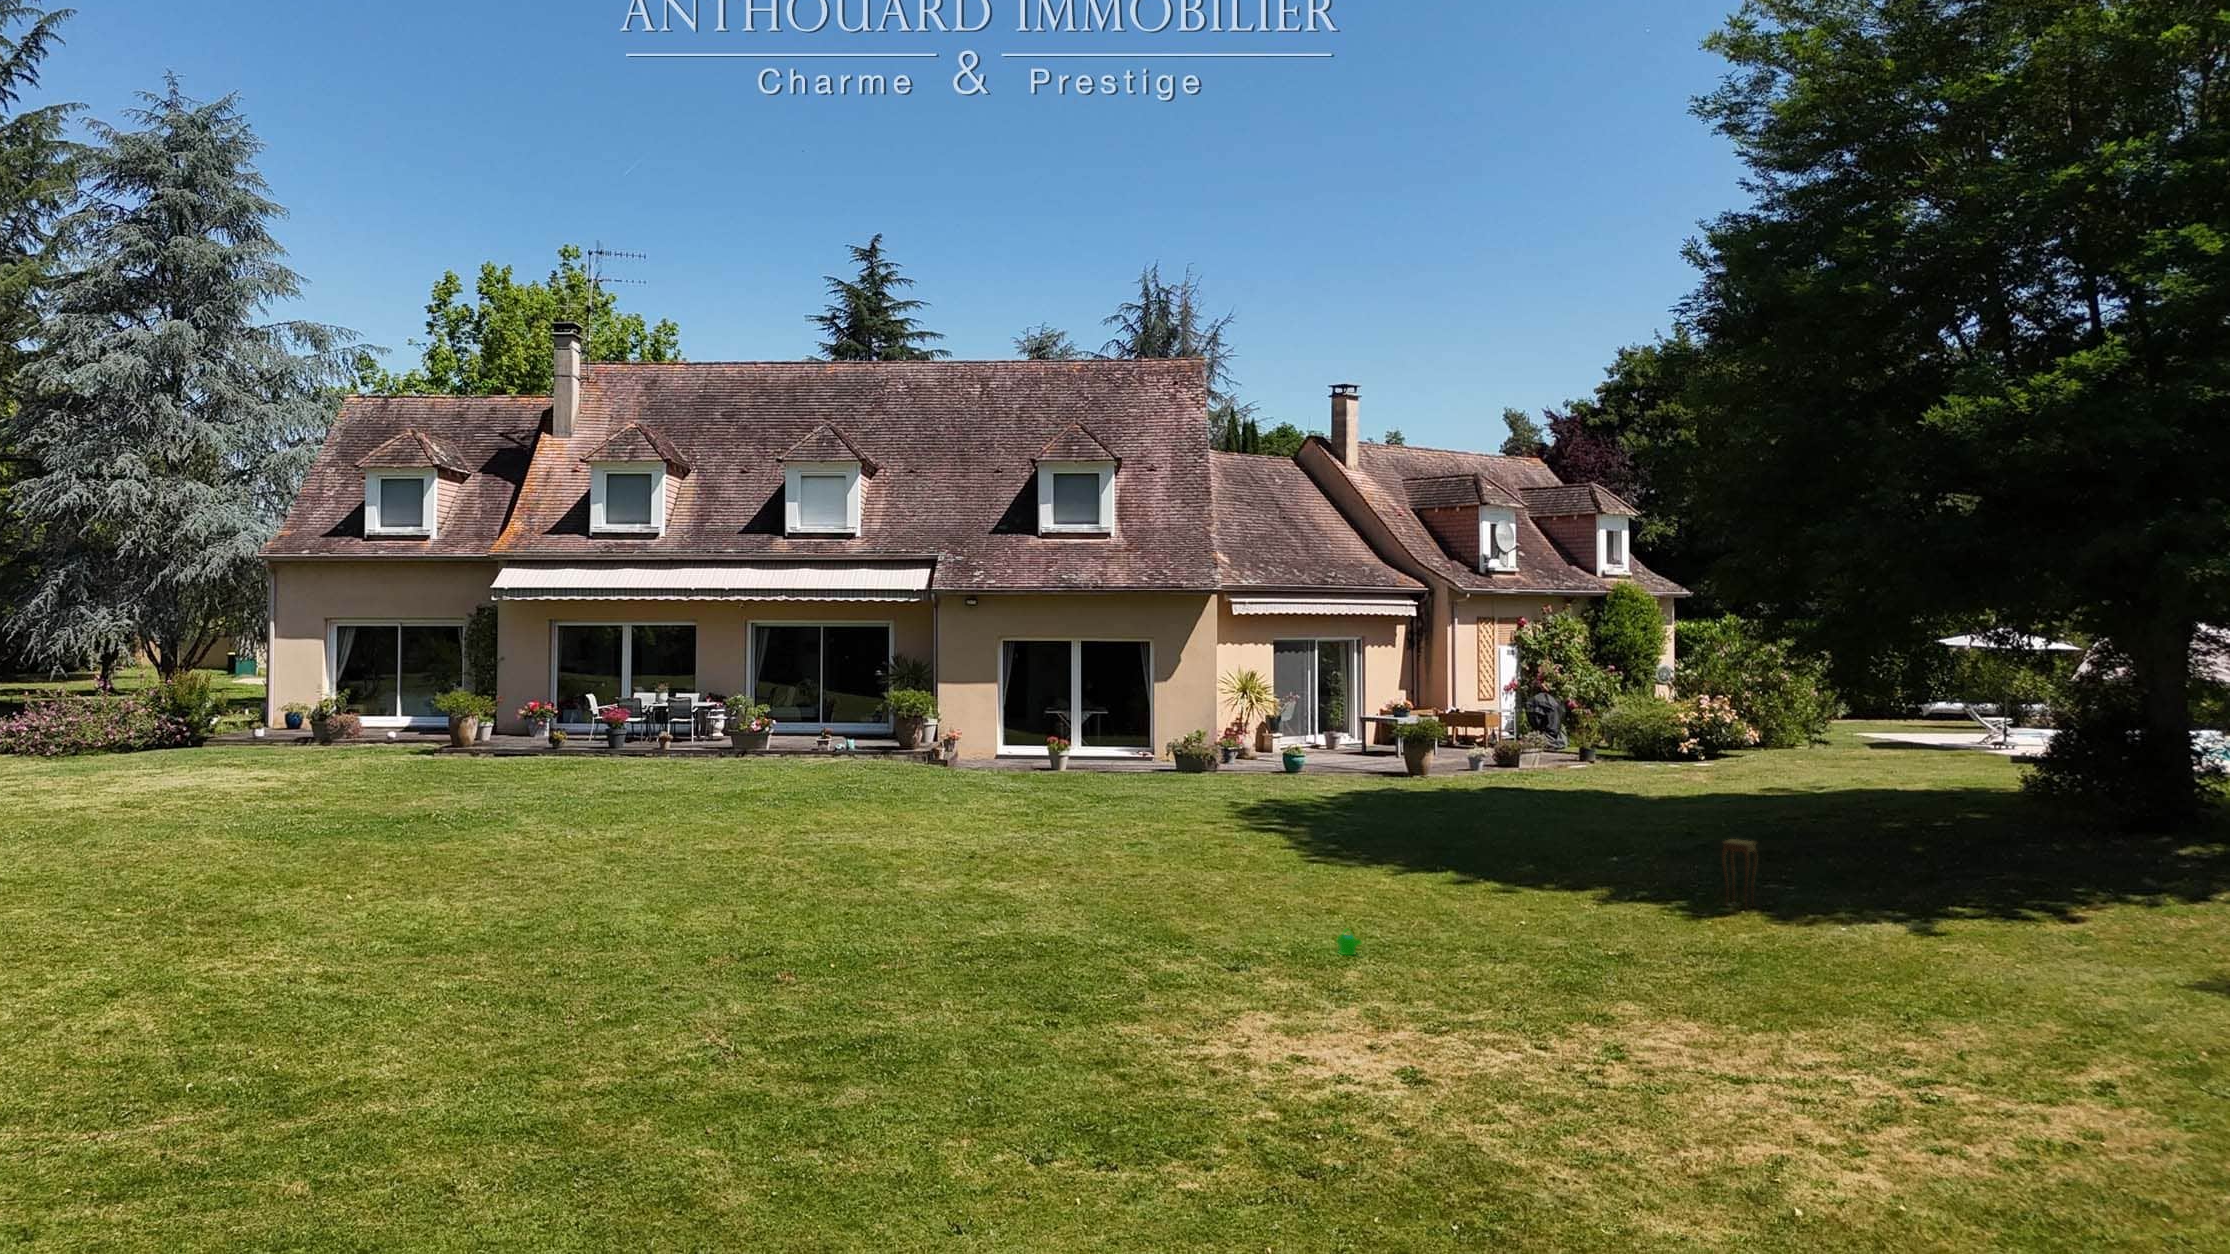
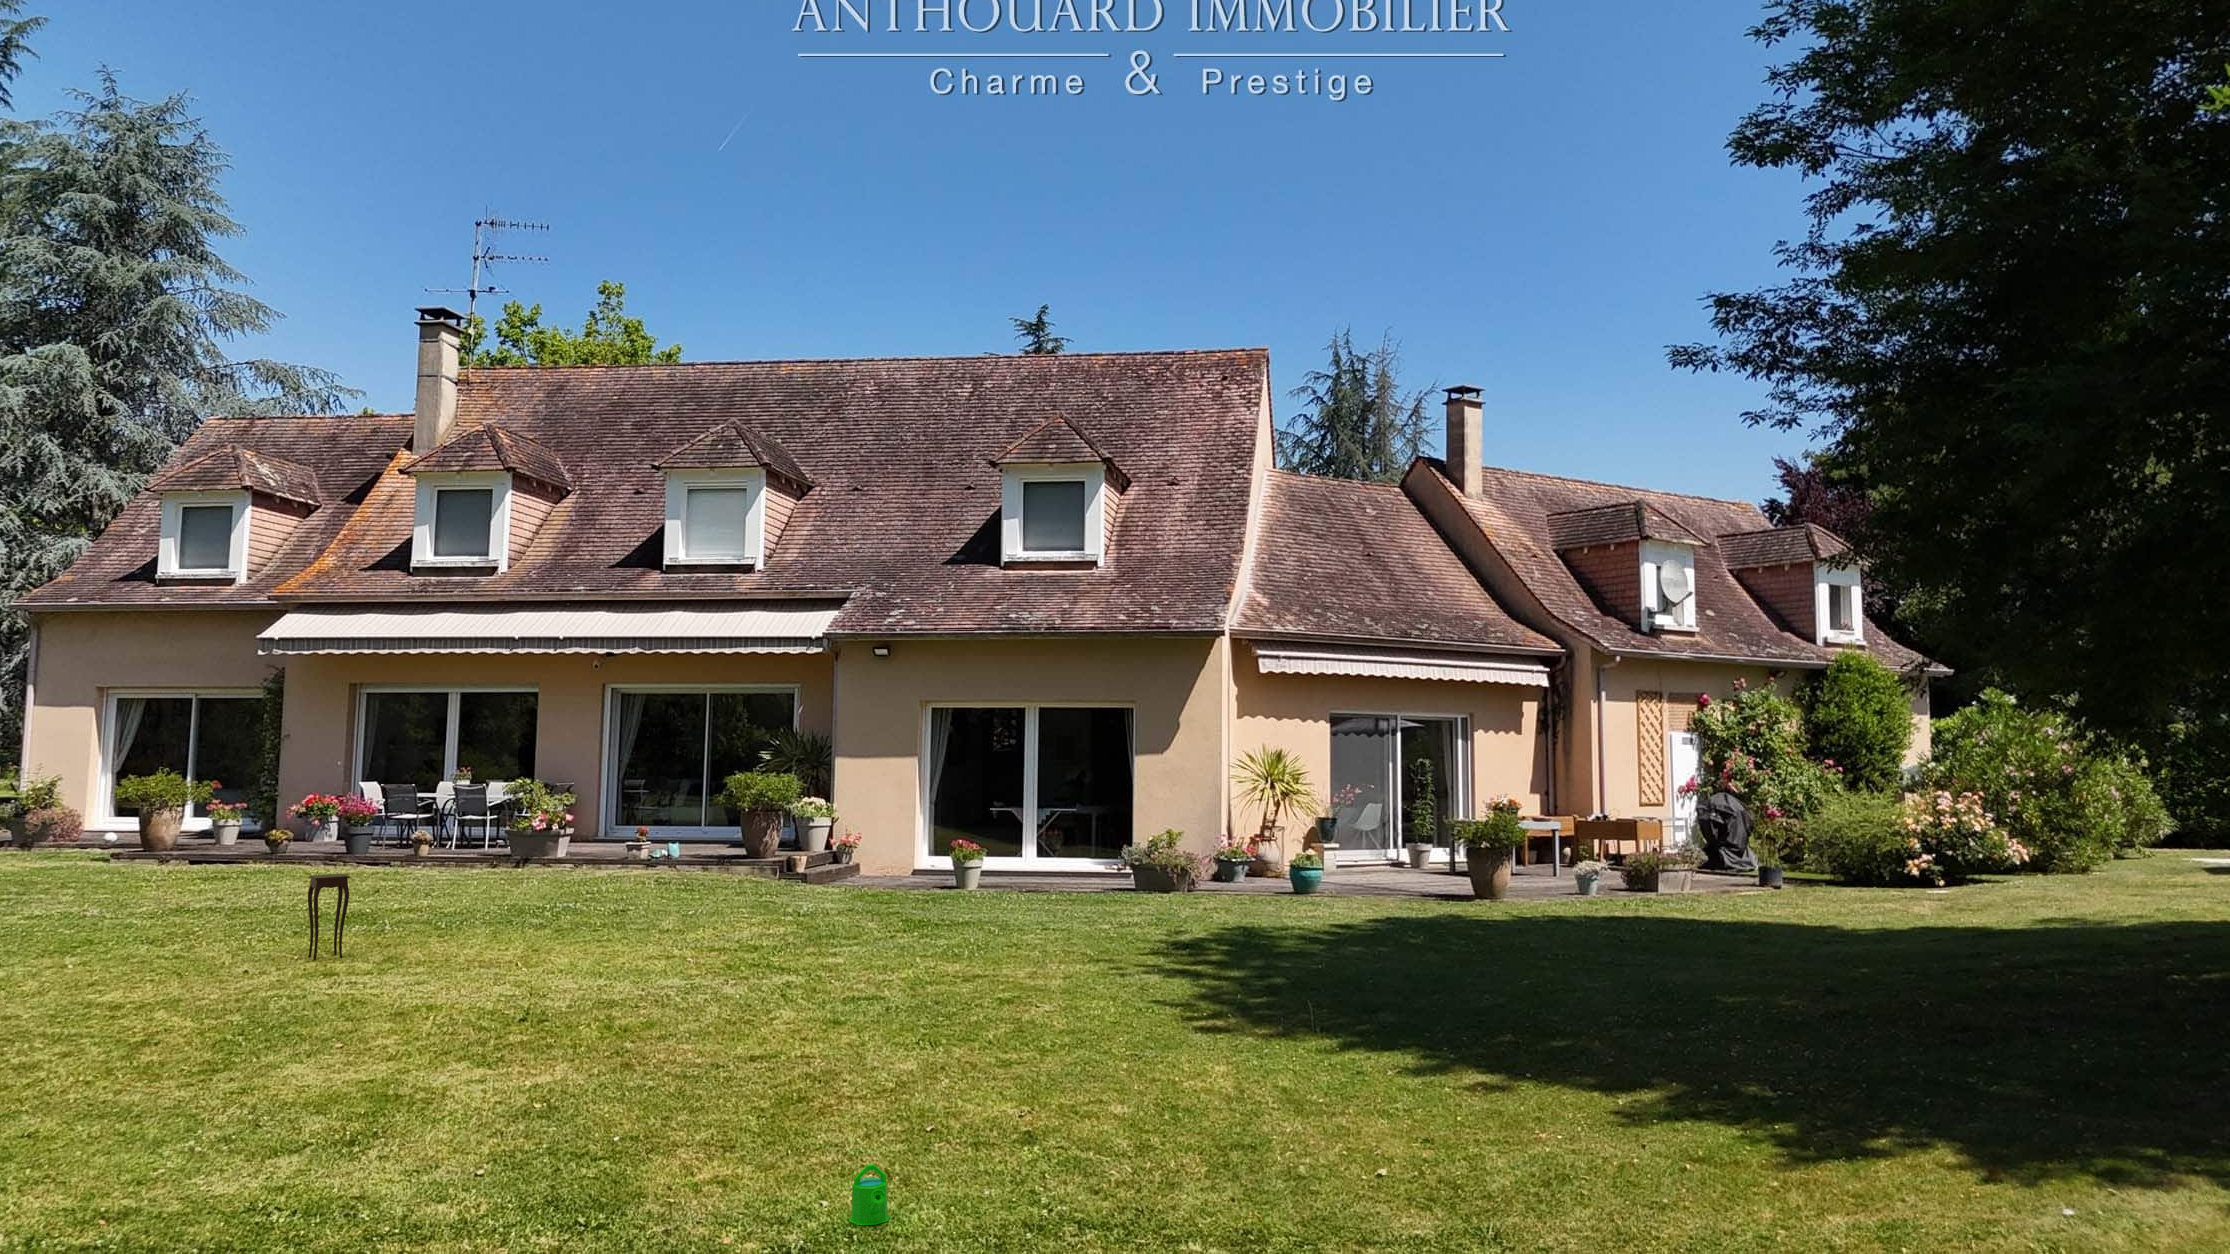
side table: present [1722,839,1757,909] -> present [308,874,350,960]

